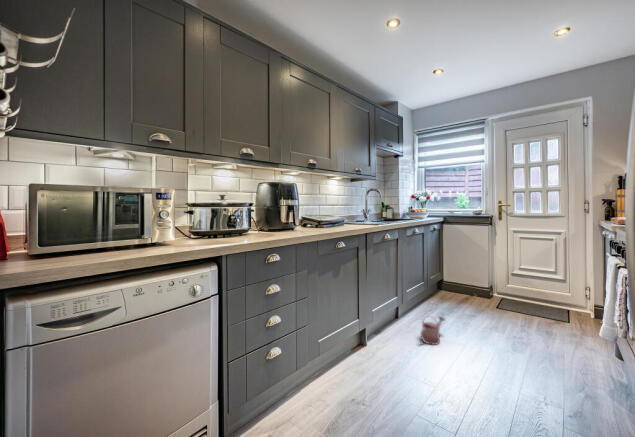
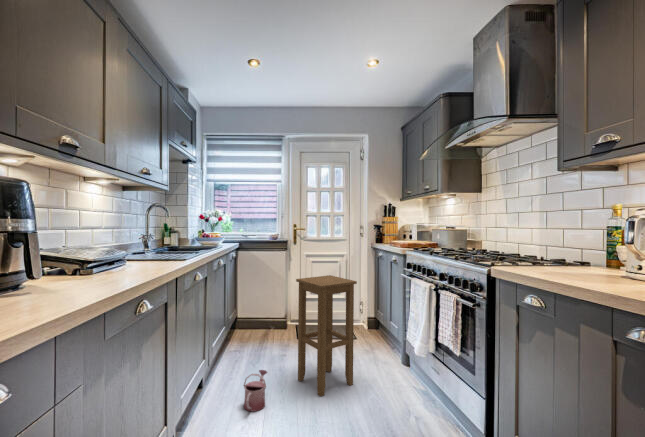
stool: none [477,246,545,358] -> present [296,275,357,396]

